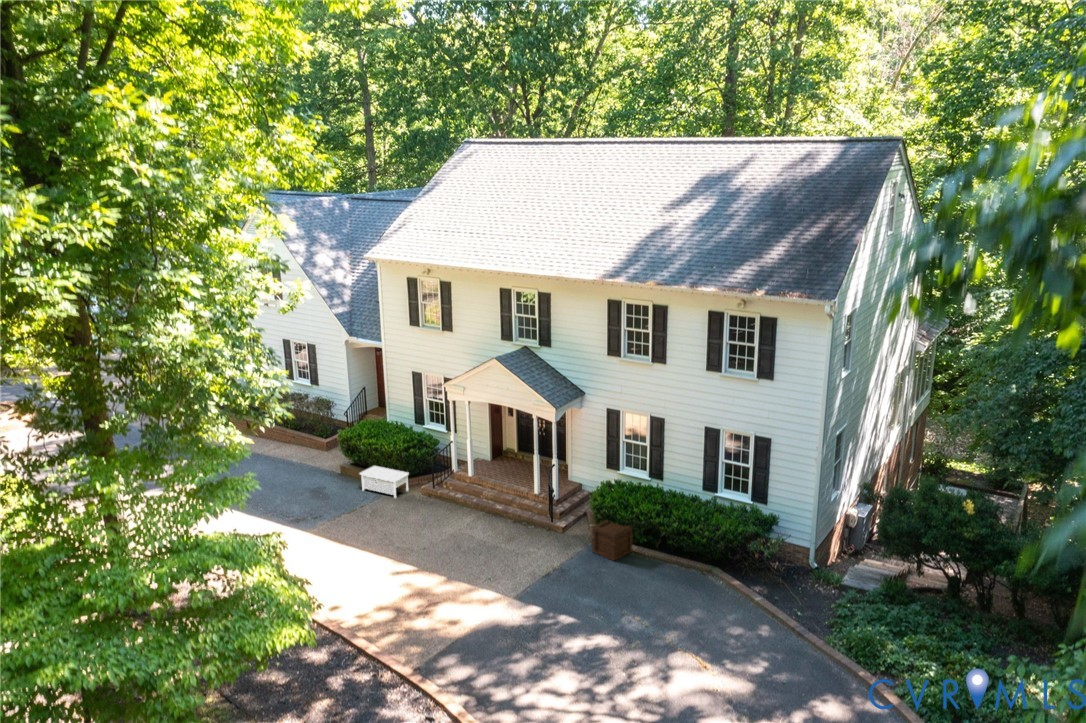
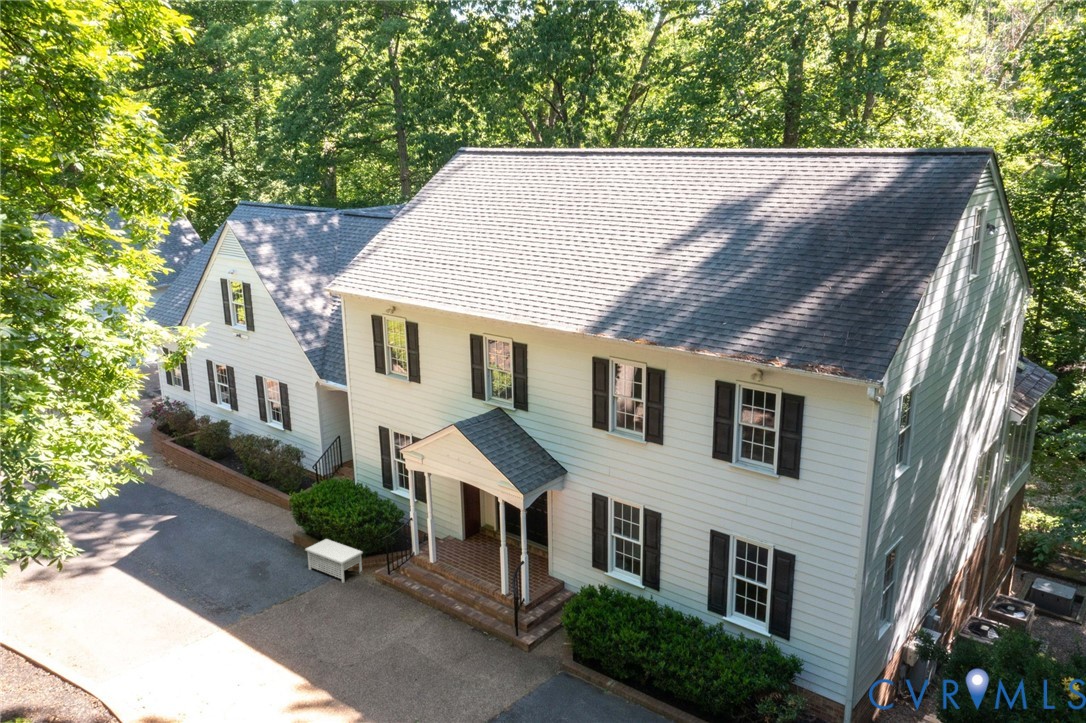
wooden crate: present [592,520,633,561] -> none [558,640,611,702]

